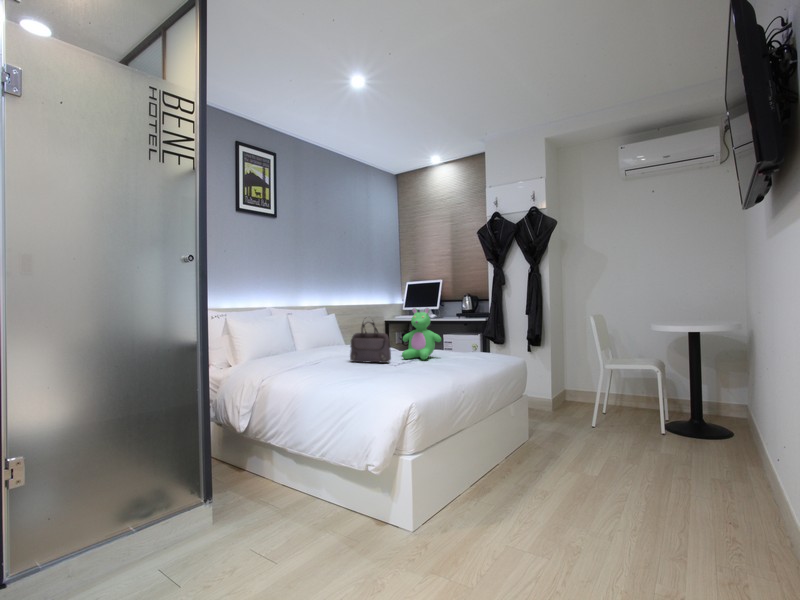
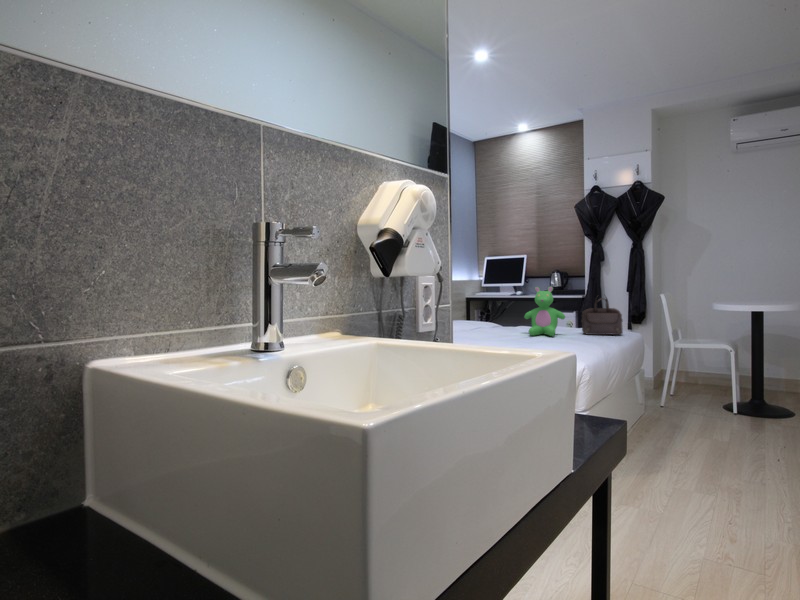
handbag: present [350,322,391,363] -> present [581,298,623,335]

